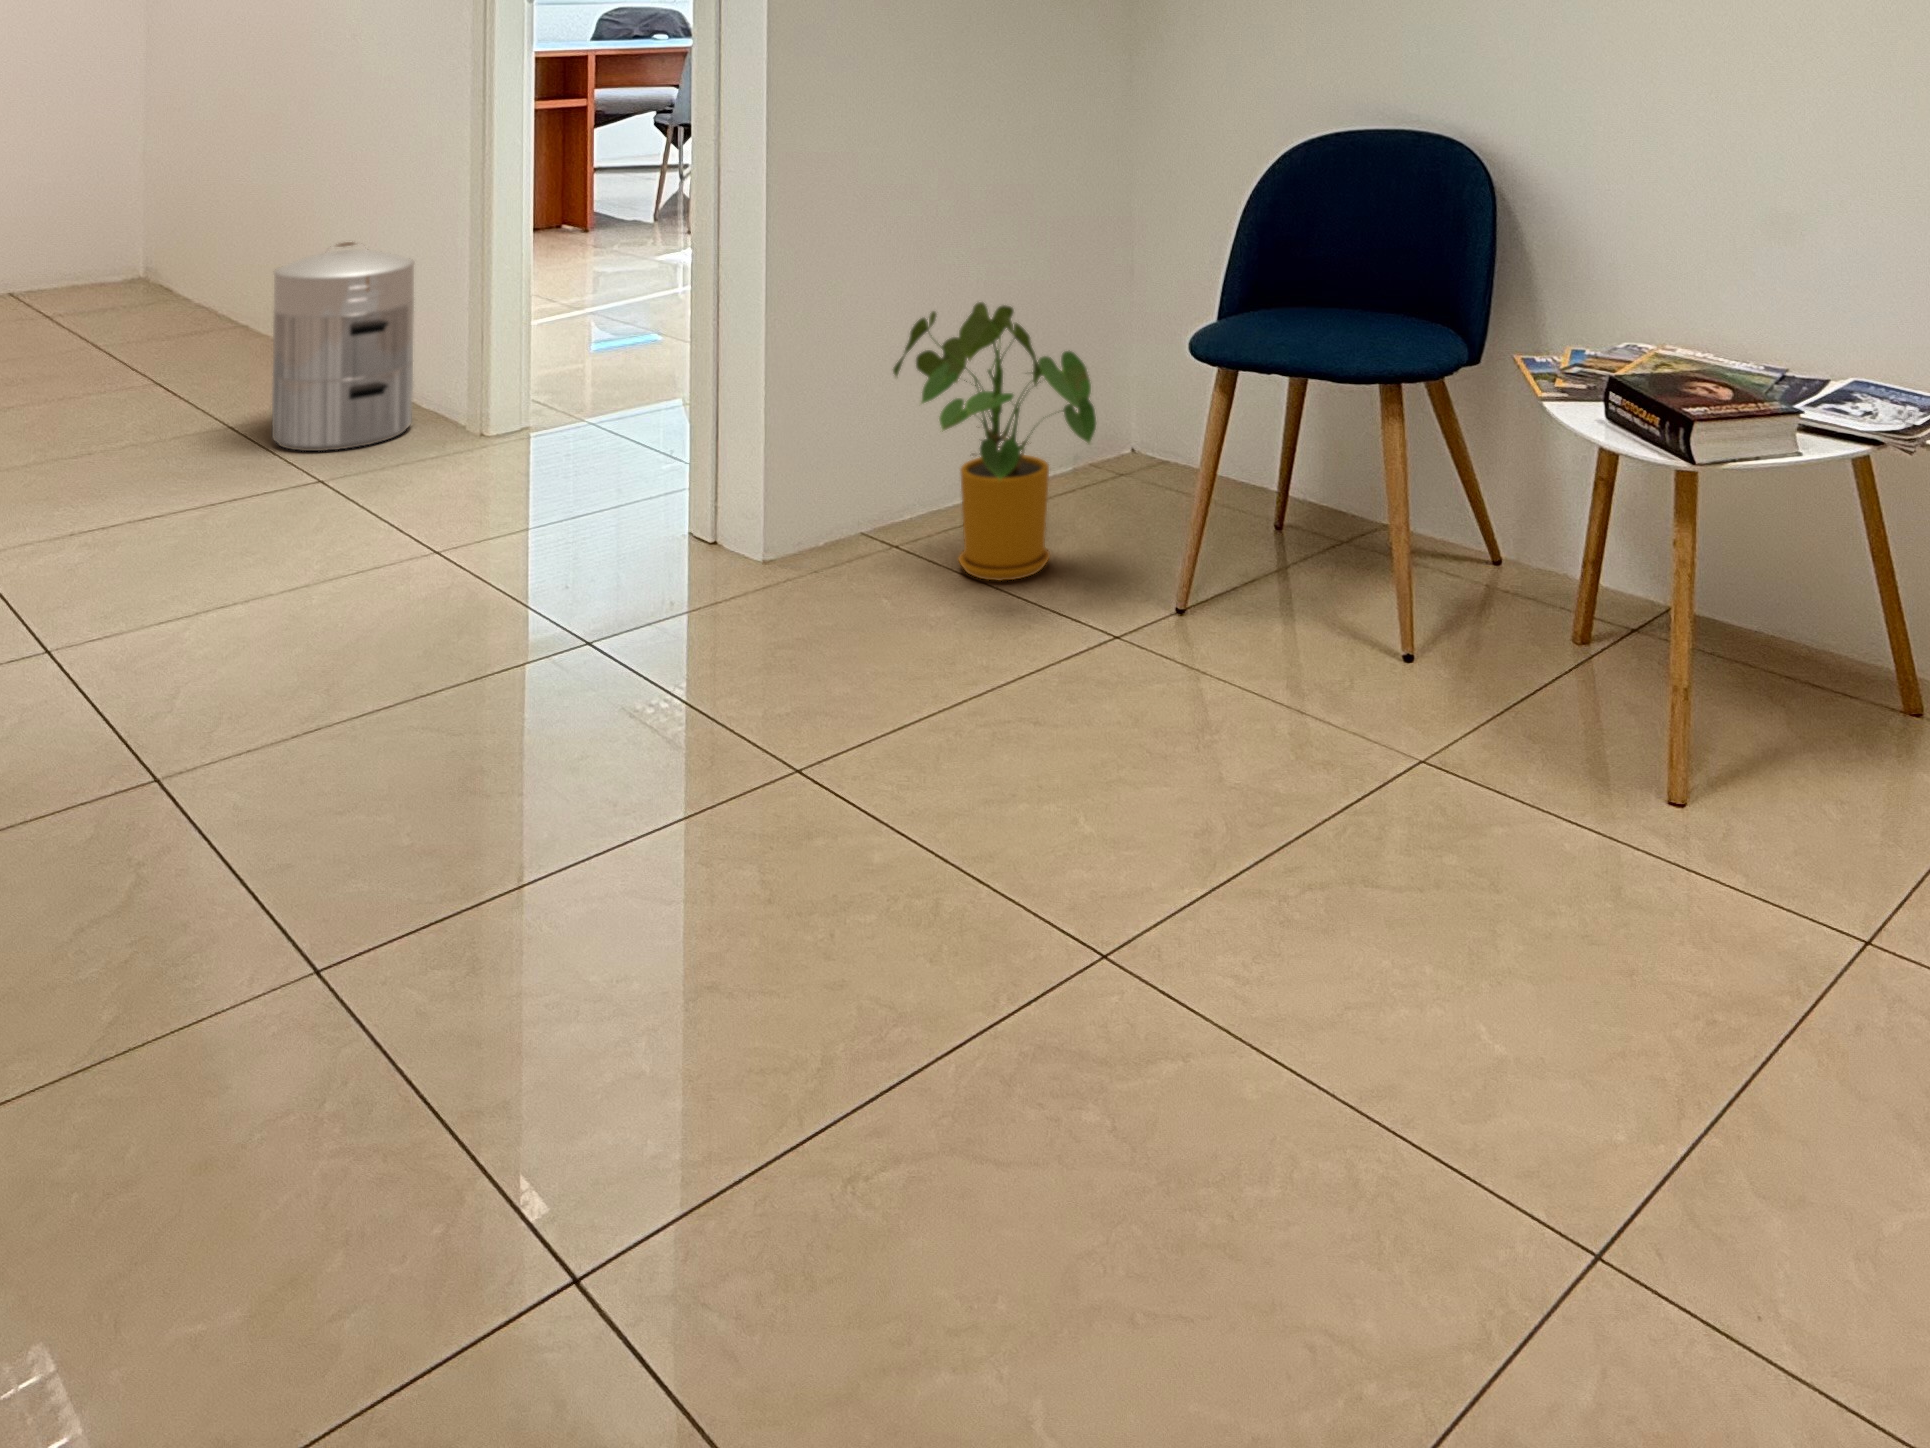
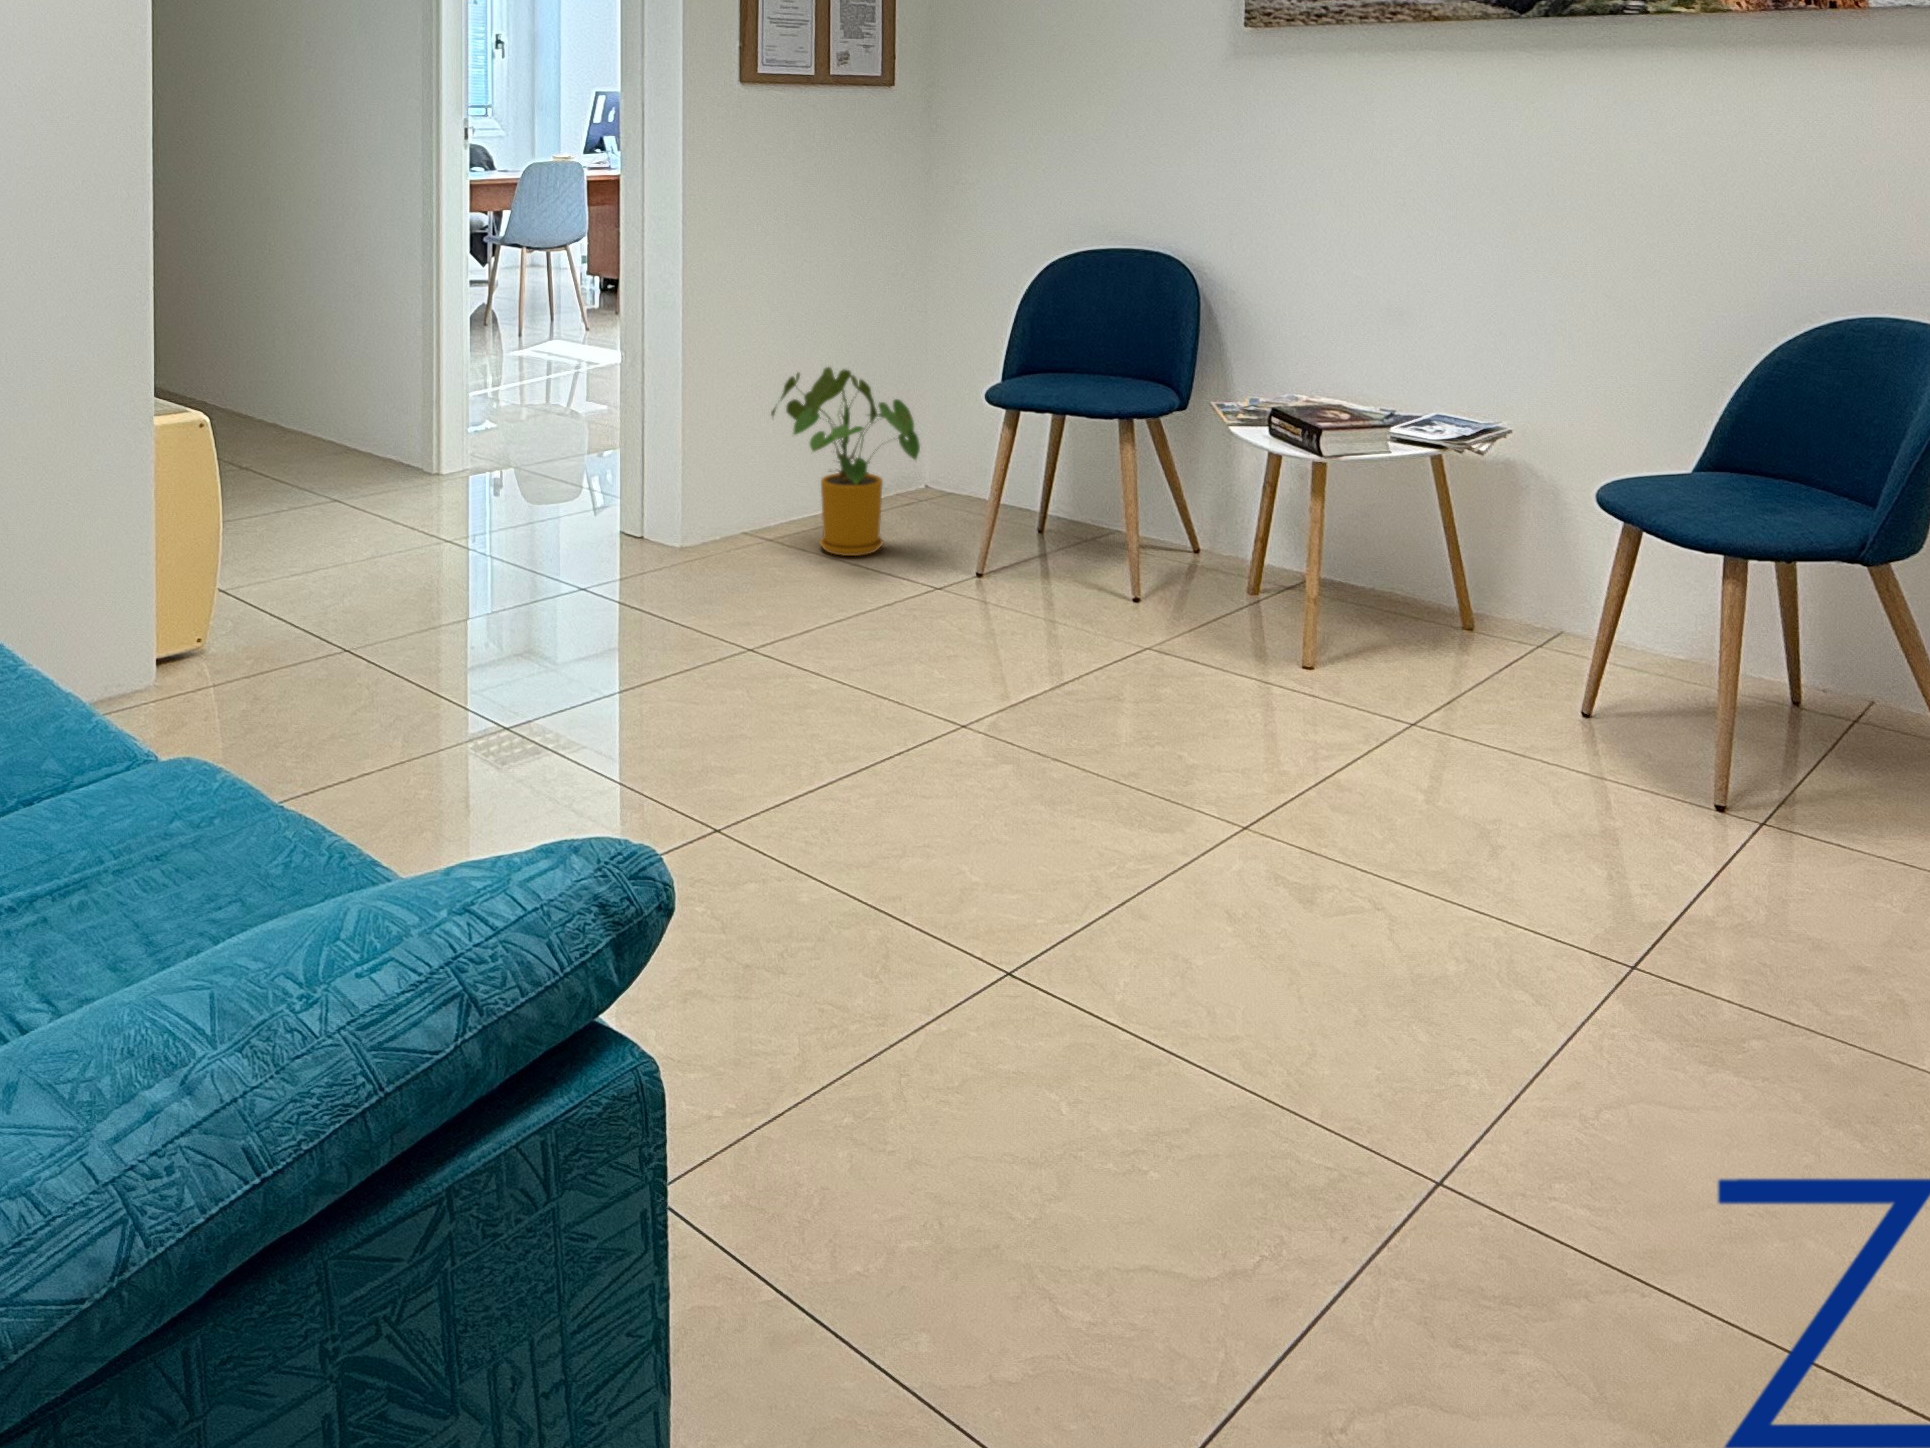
waste bin: present [272,242,414,451] -> none [284,325,384,477]

